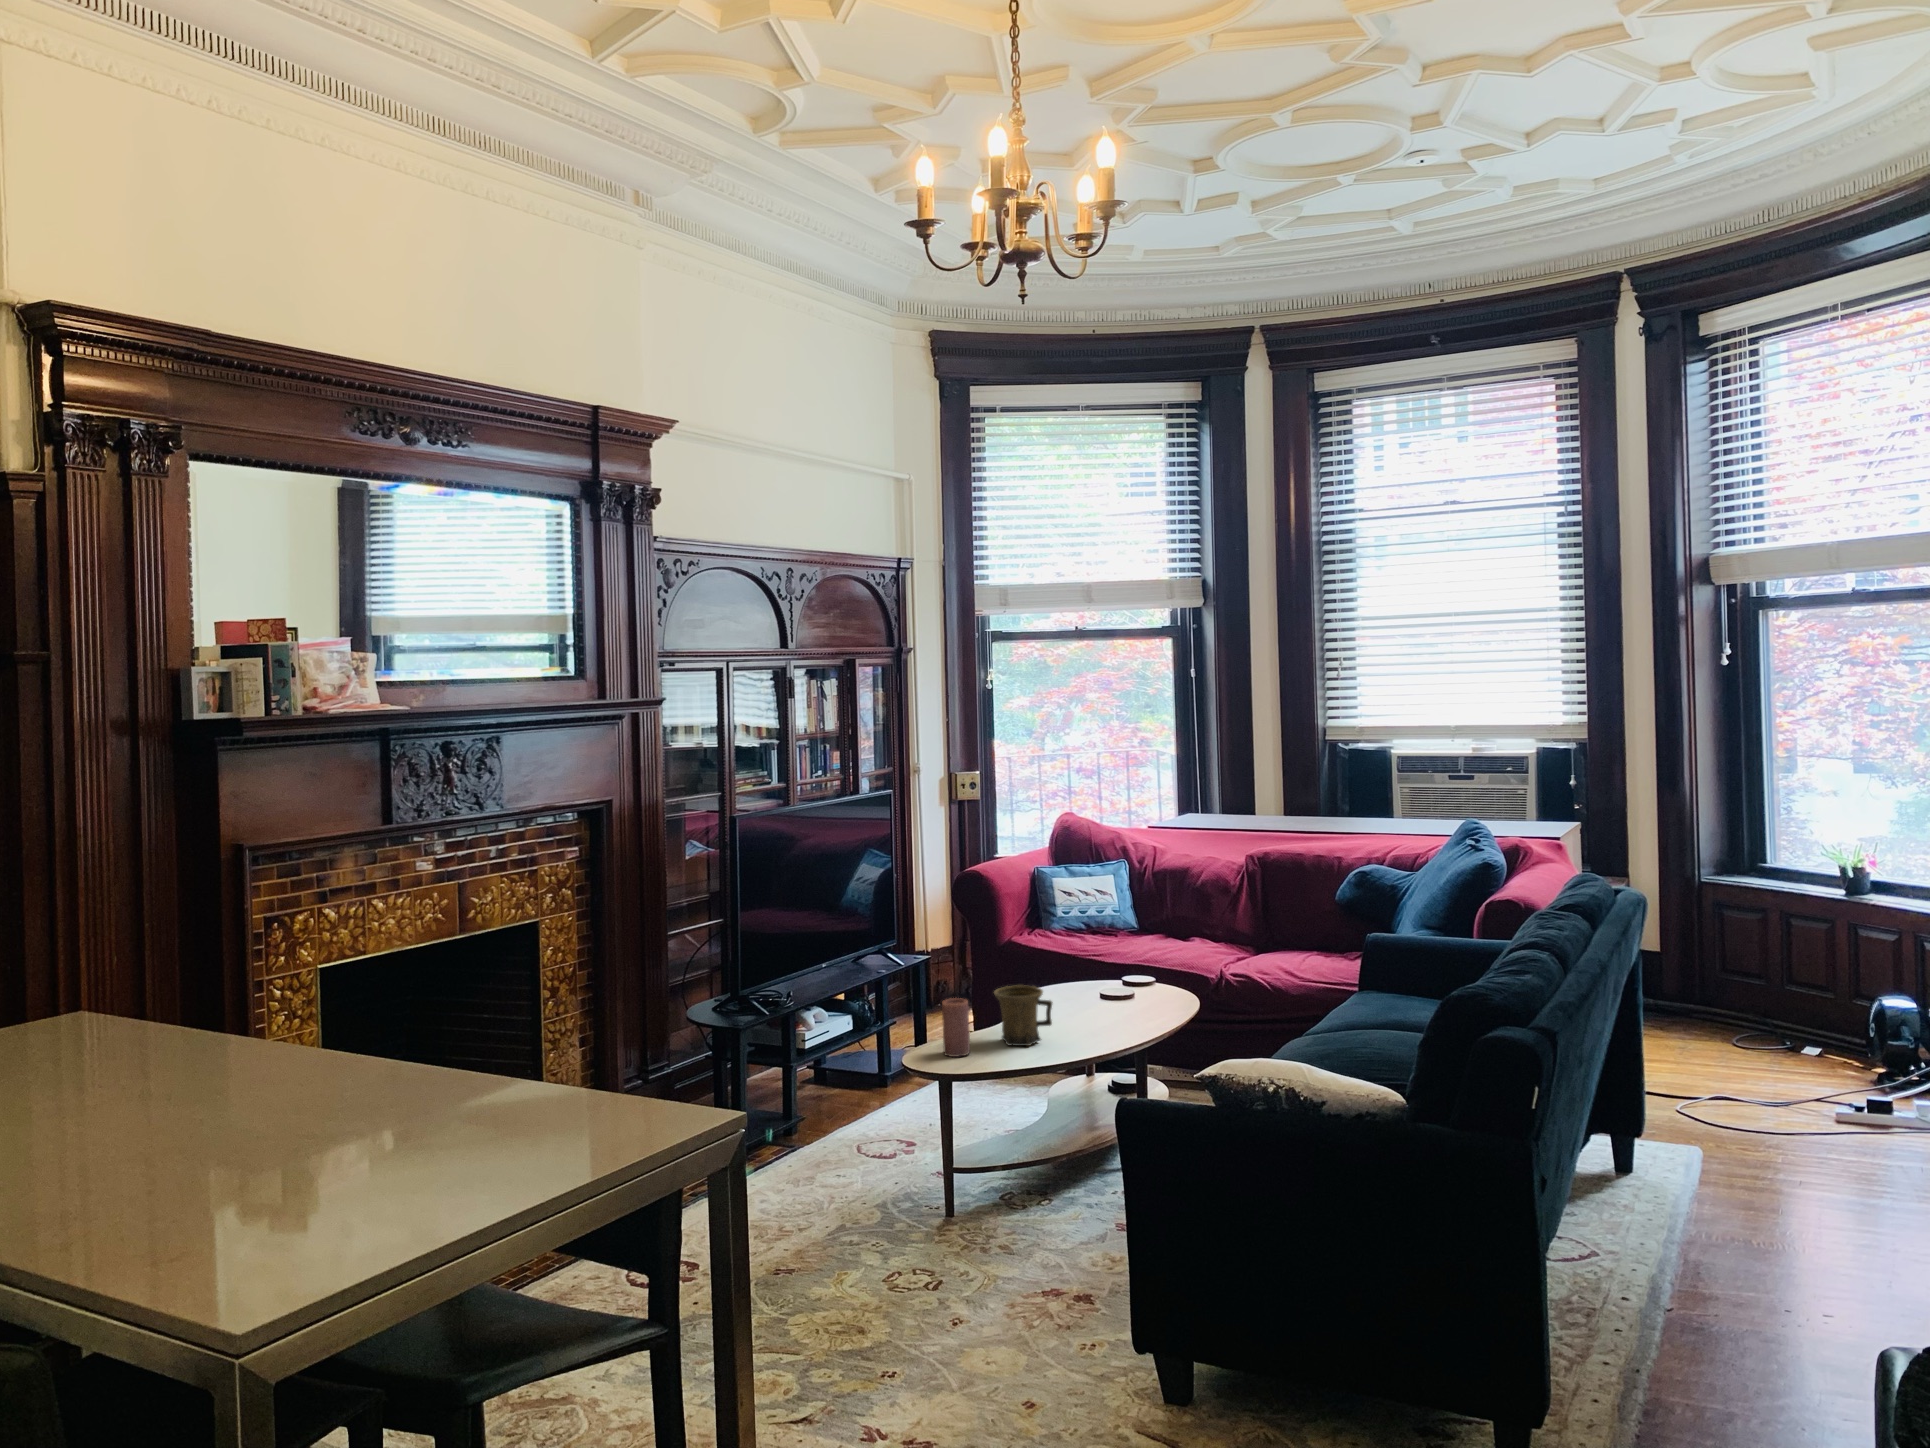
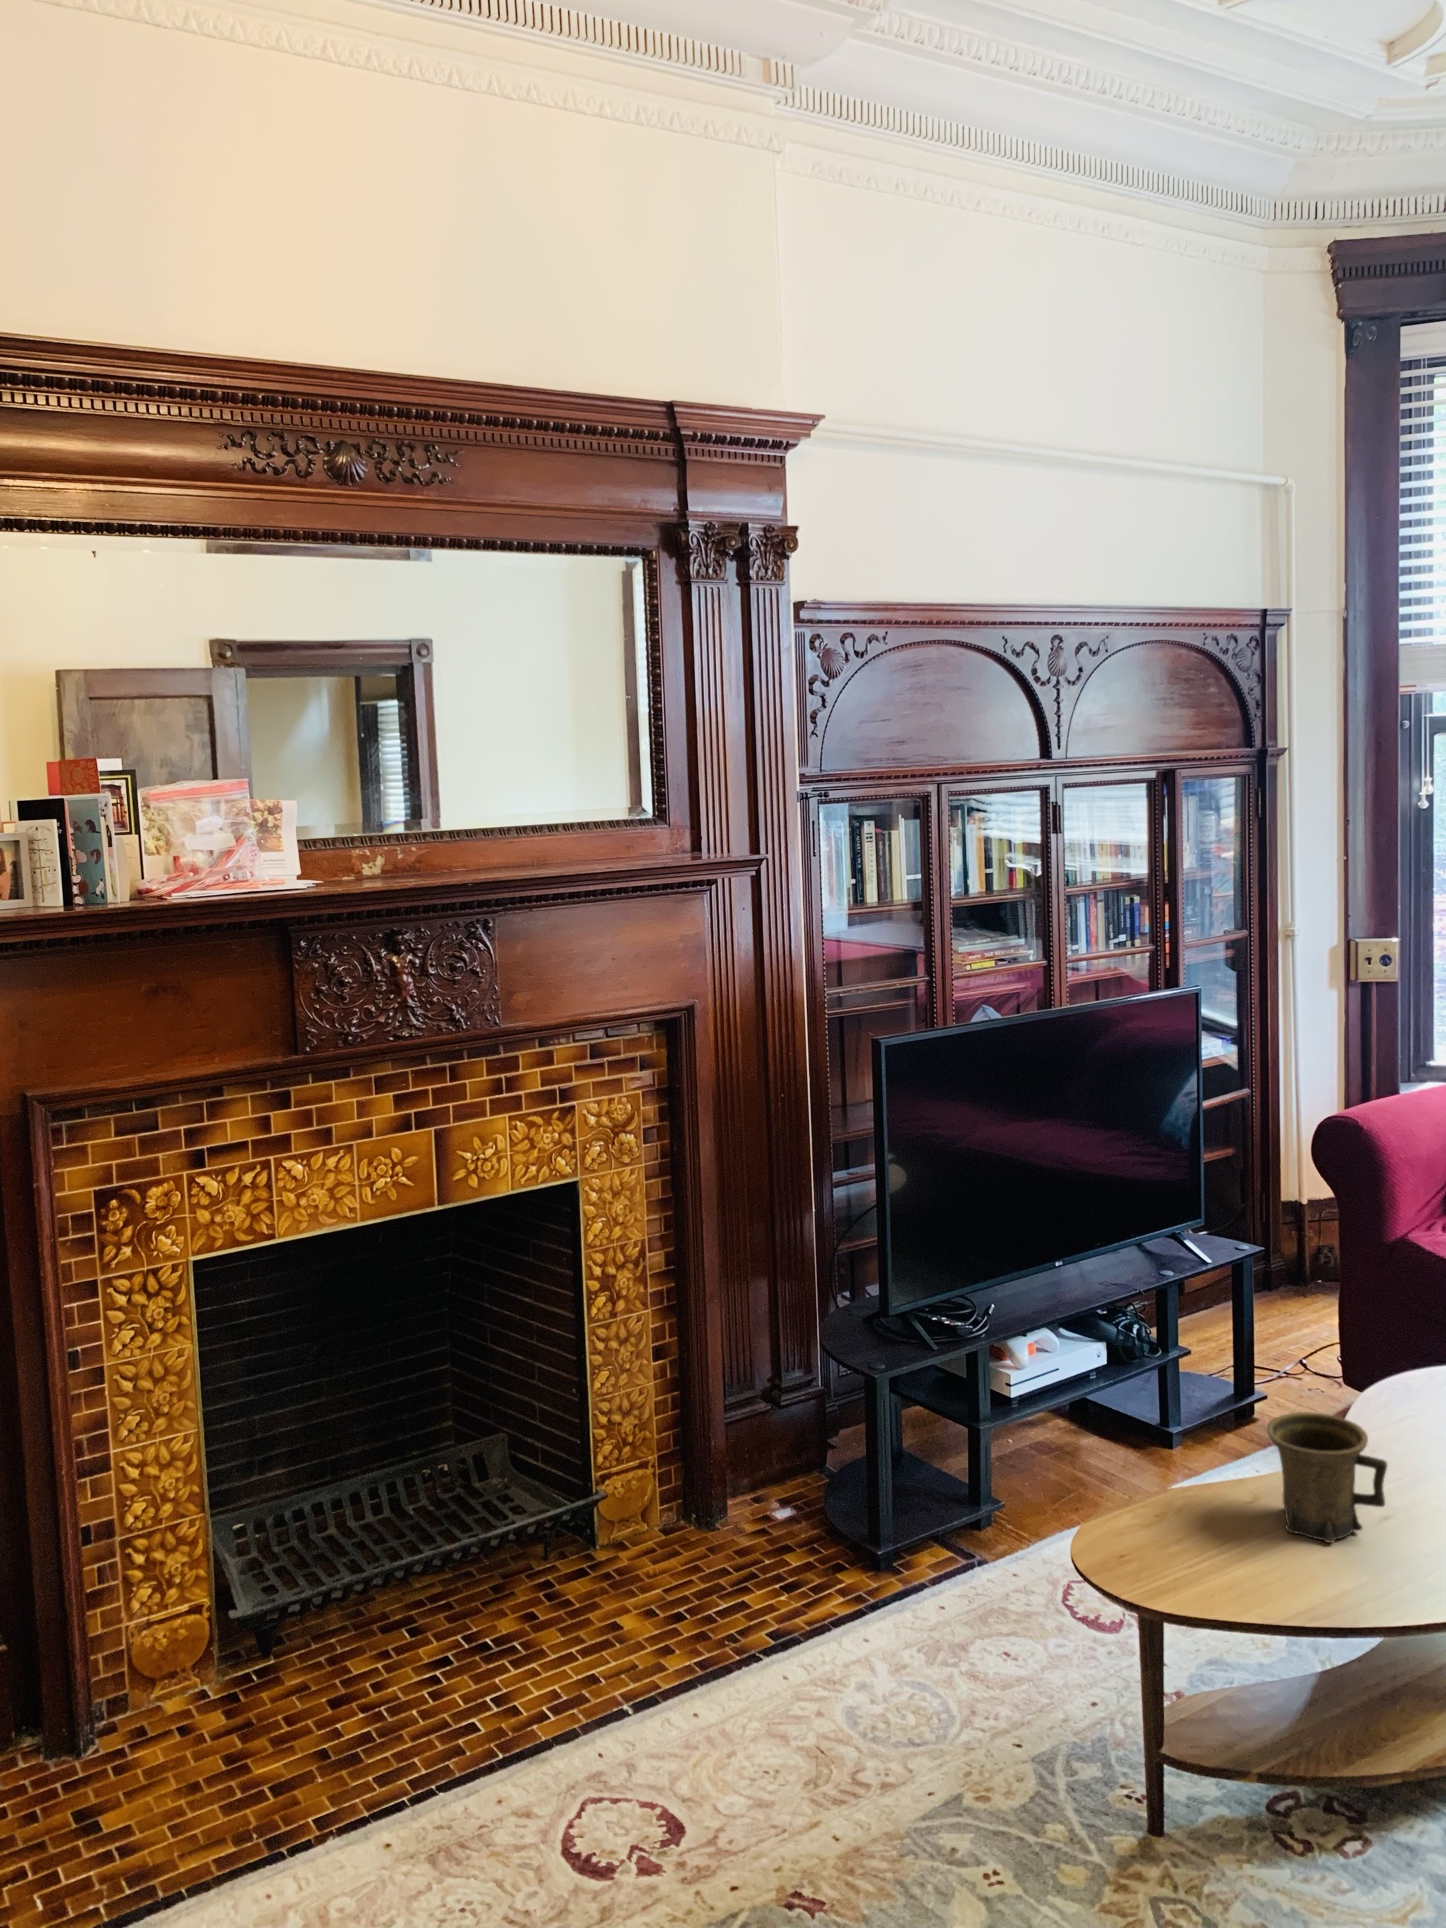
candle: present [942,998,970,1057] -> none [1149,1434,1204,1550]

